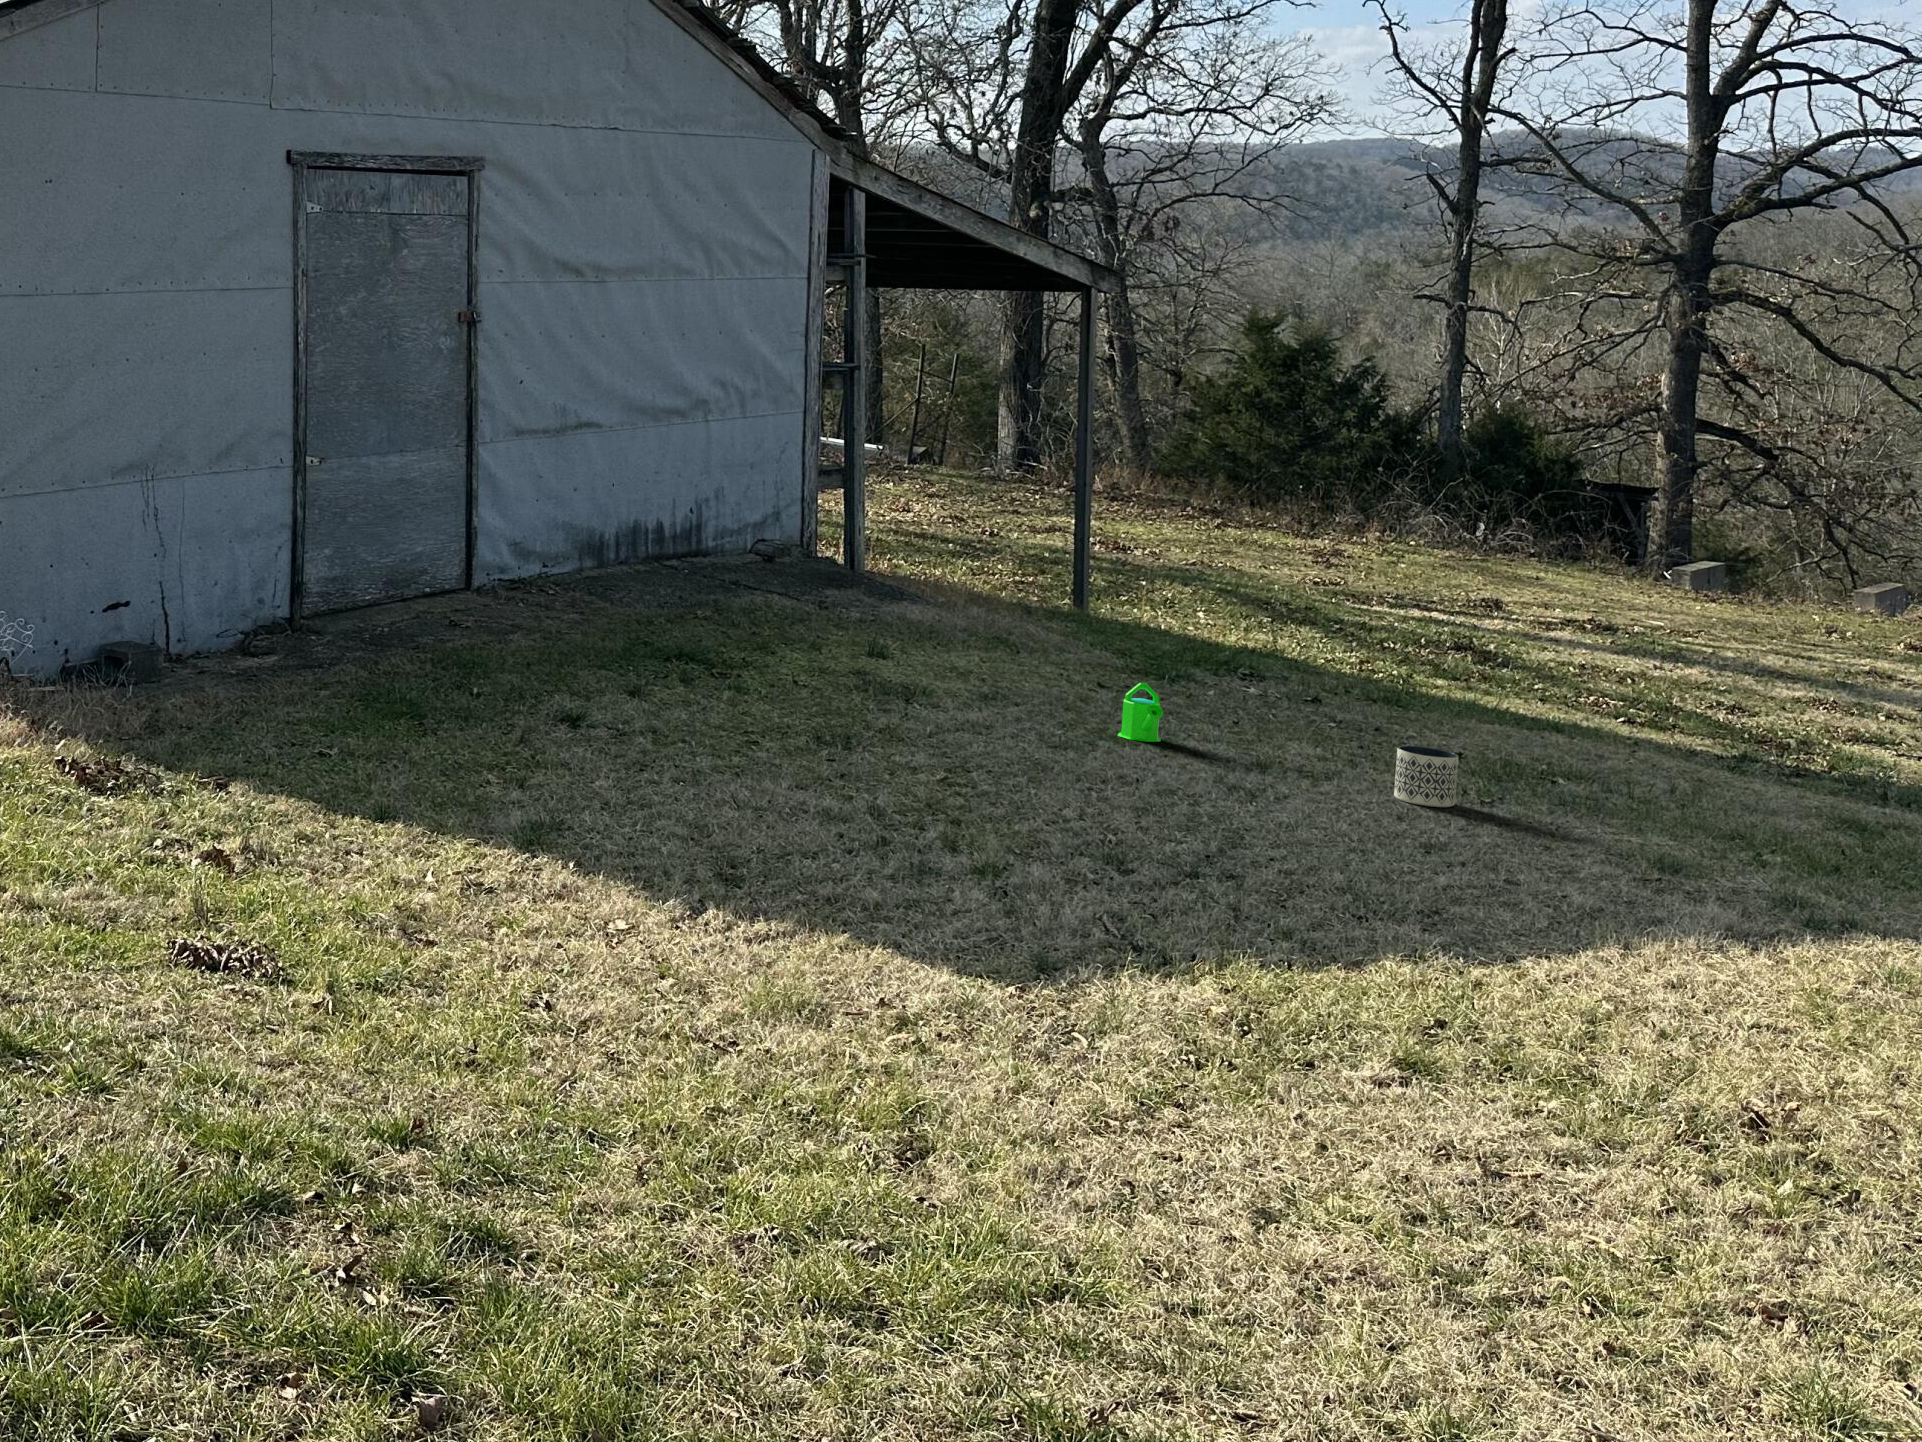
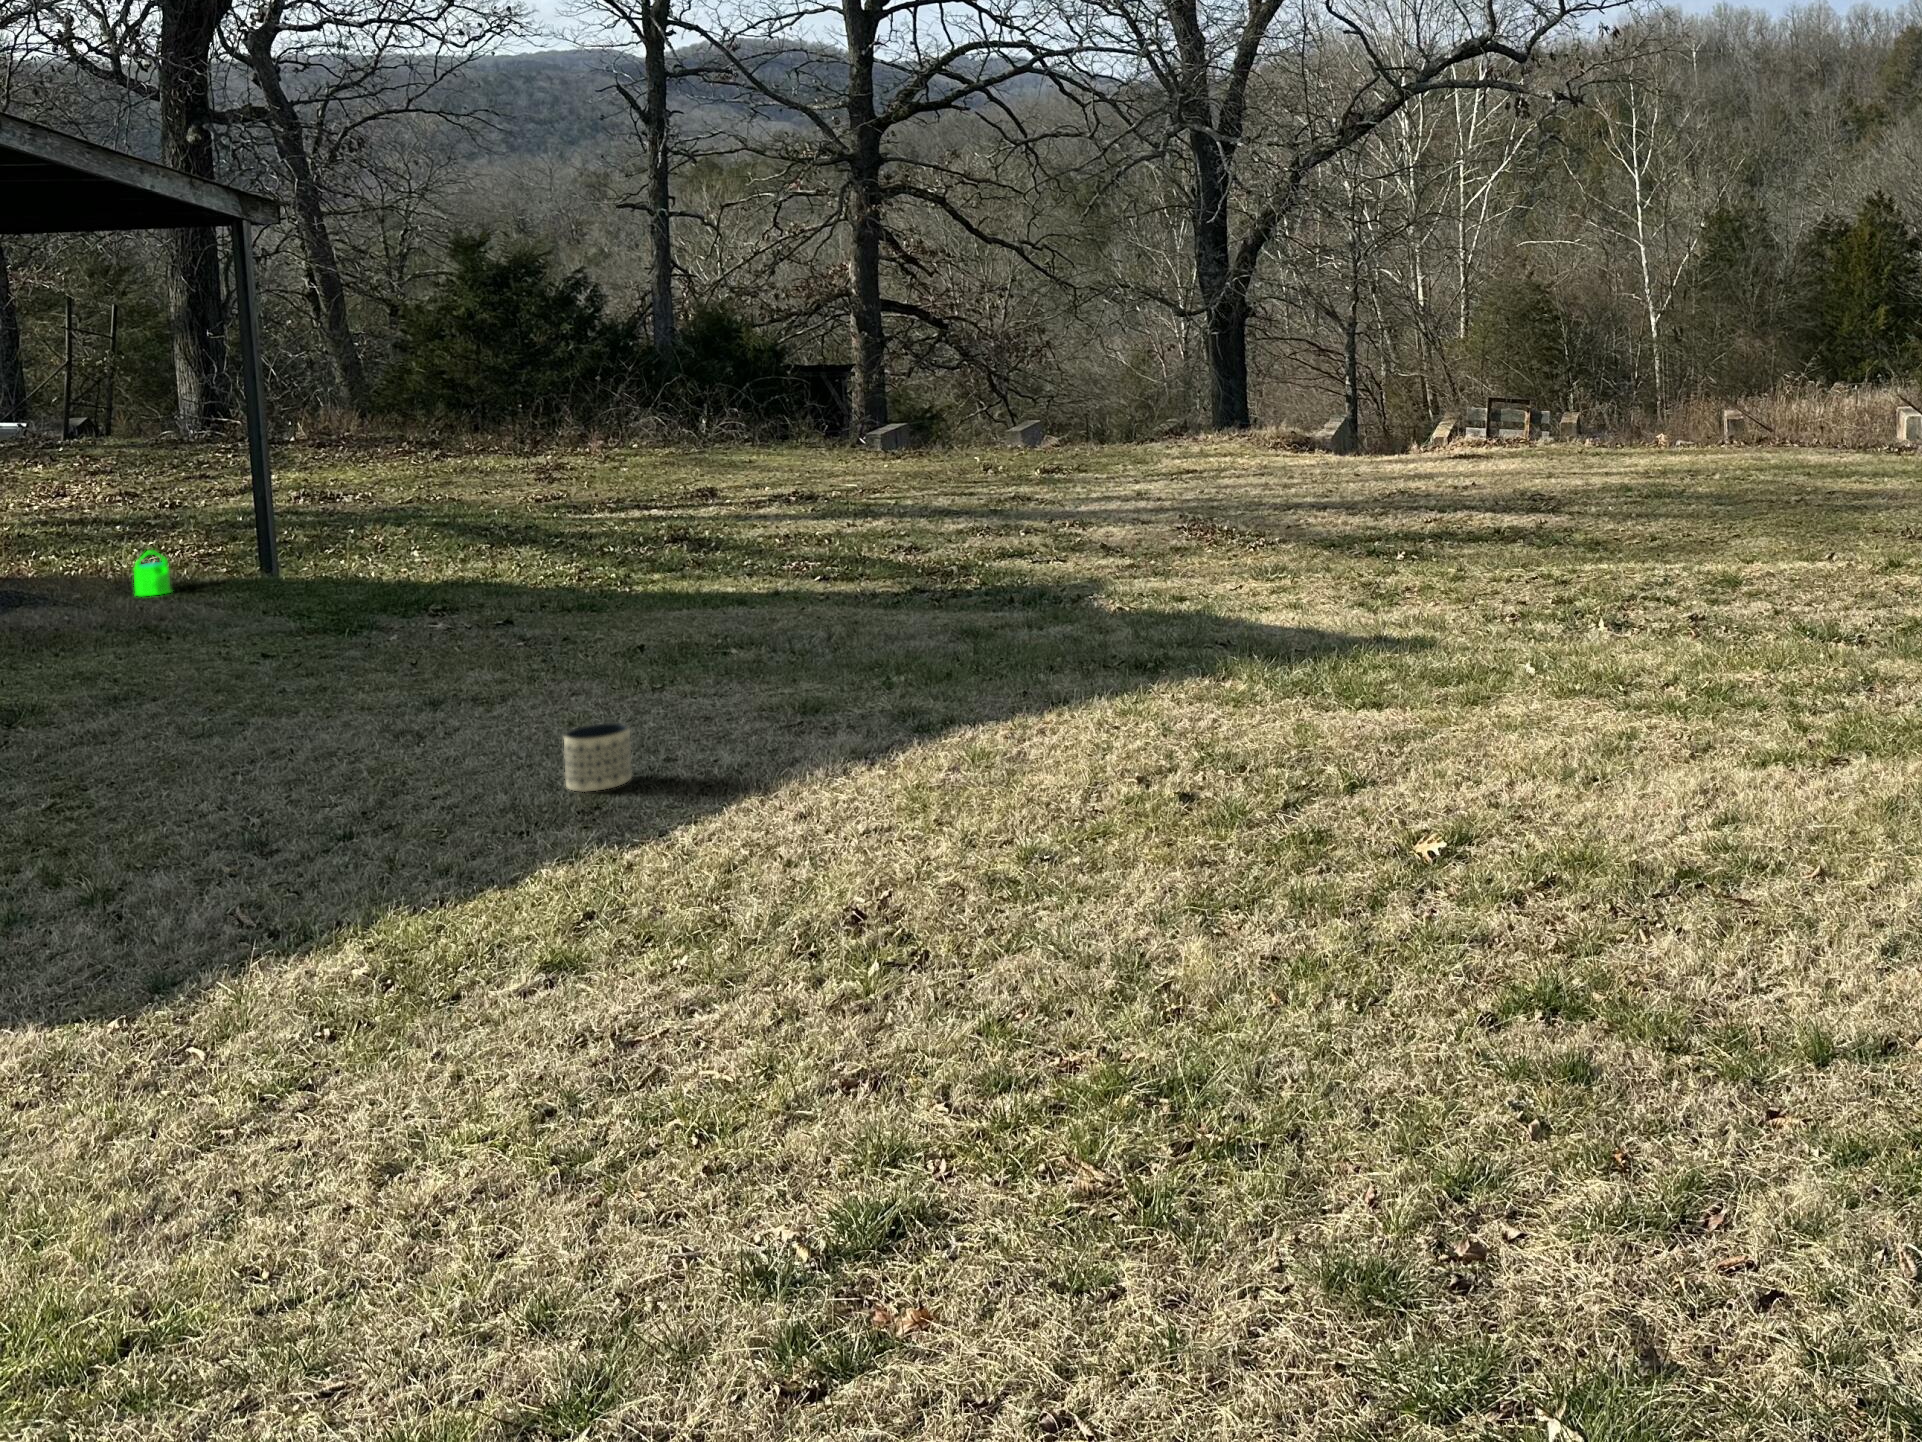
watering can: present [1118,683,1163,742] -> present [134,550,171,596]

